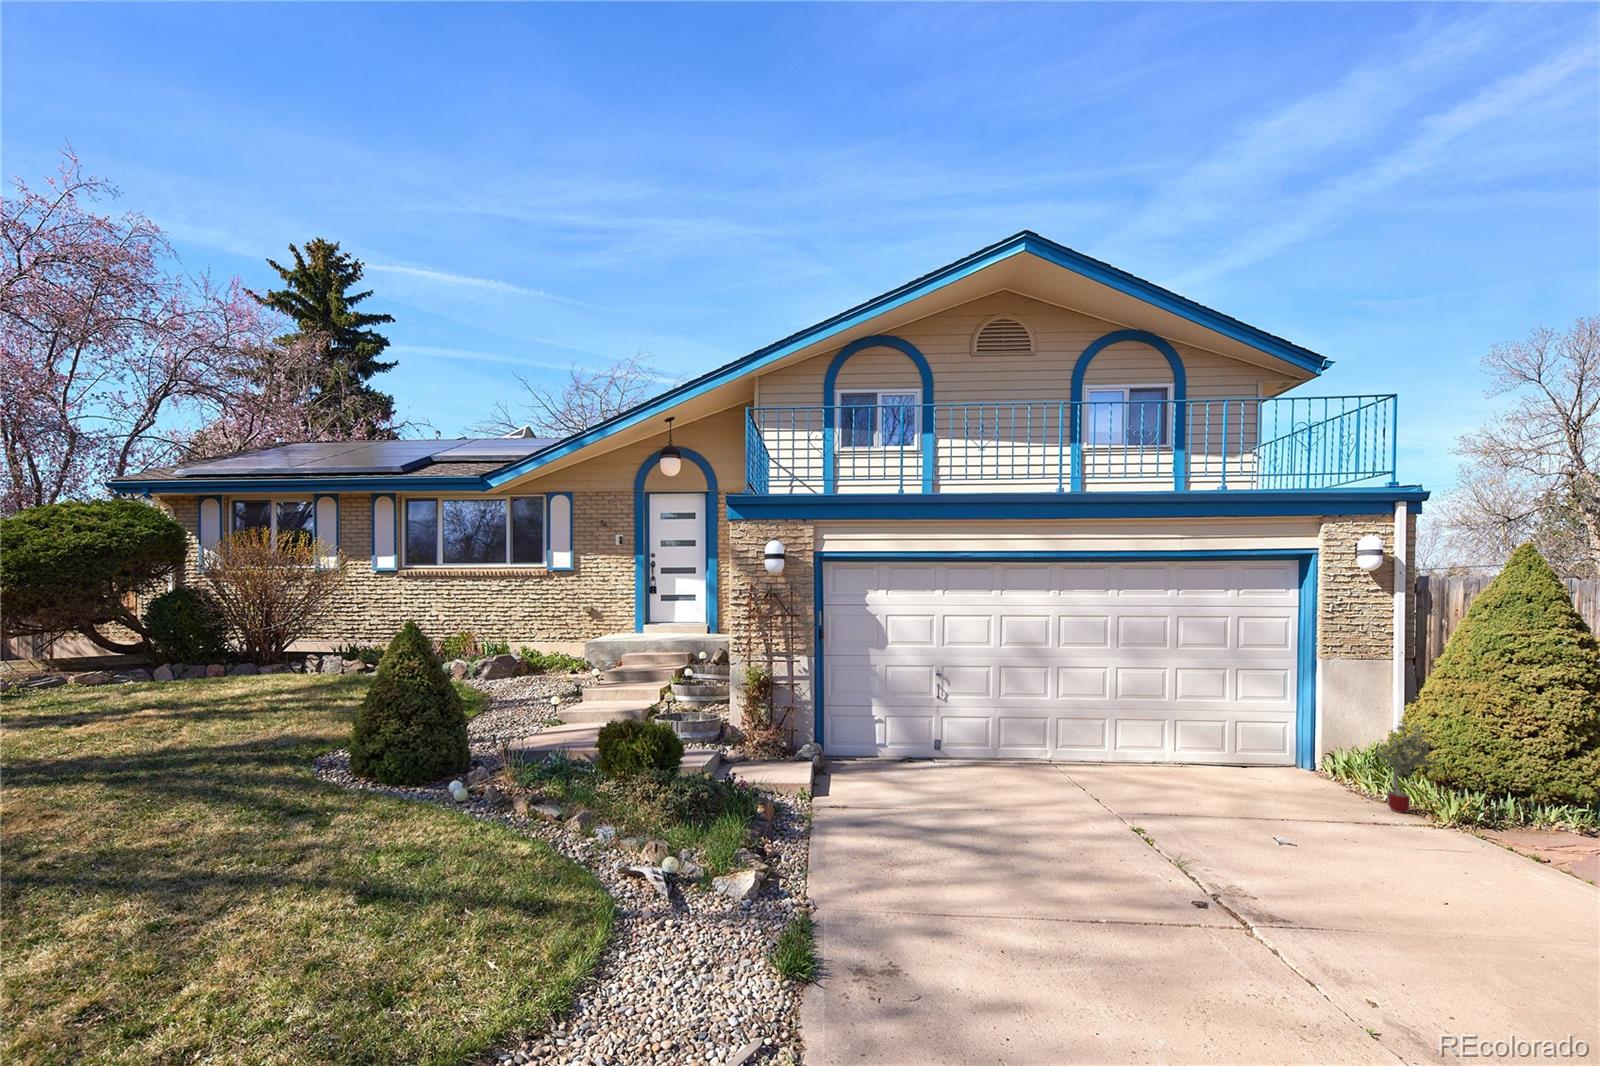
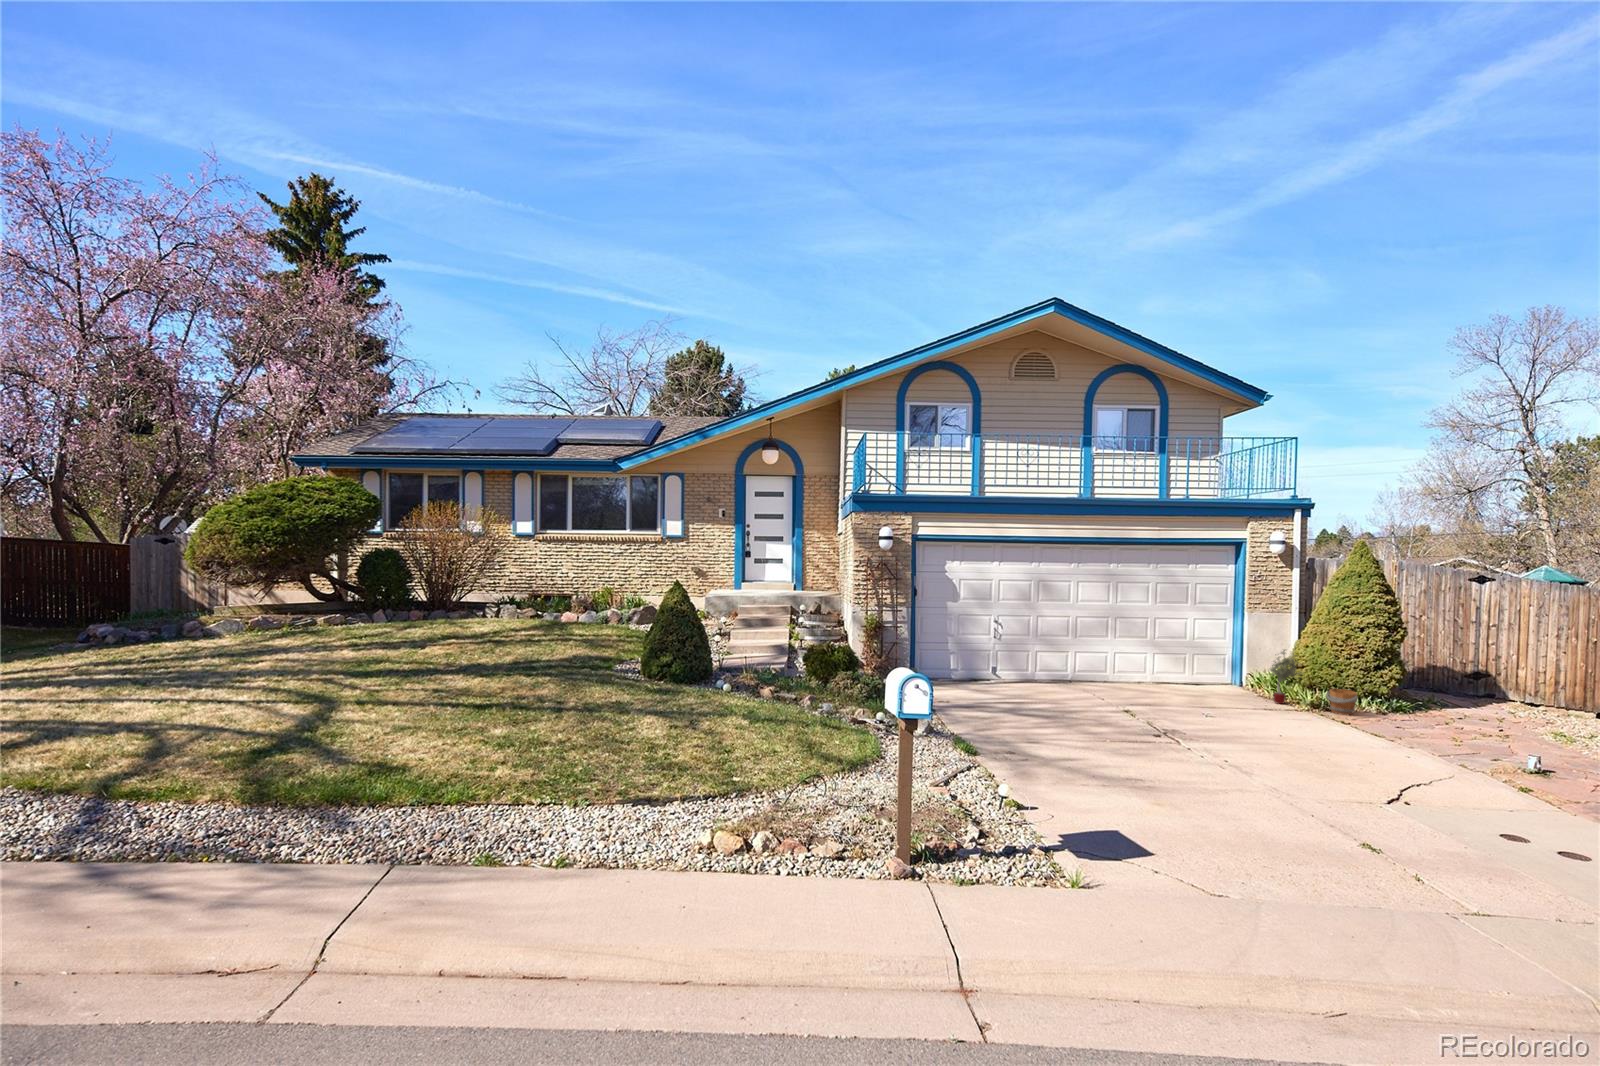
bucket: none [1488,790,1552,839] -> present [1327,689,1357,715]

